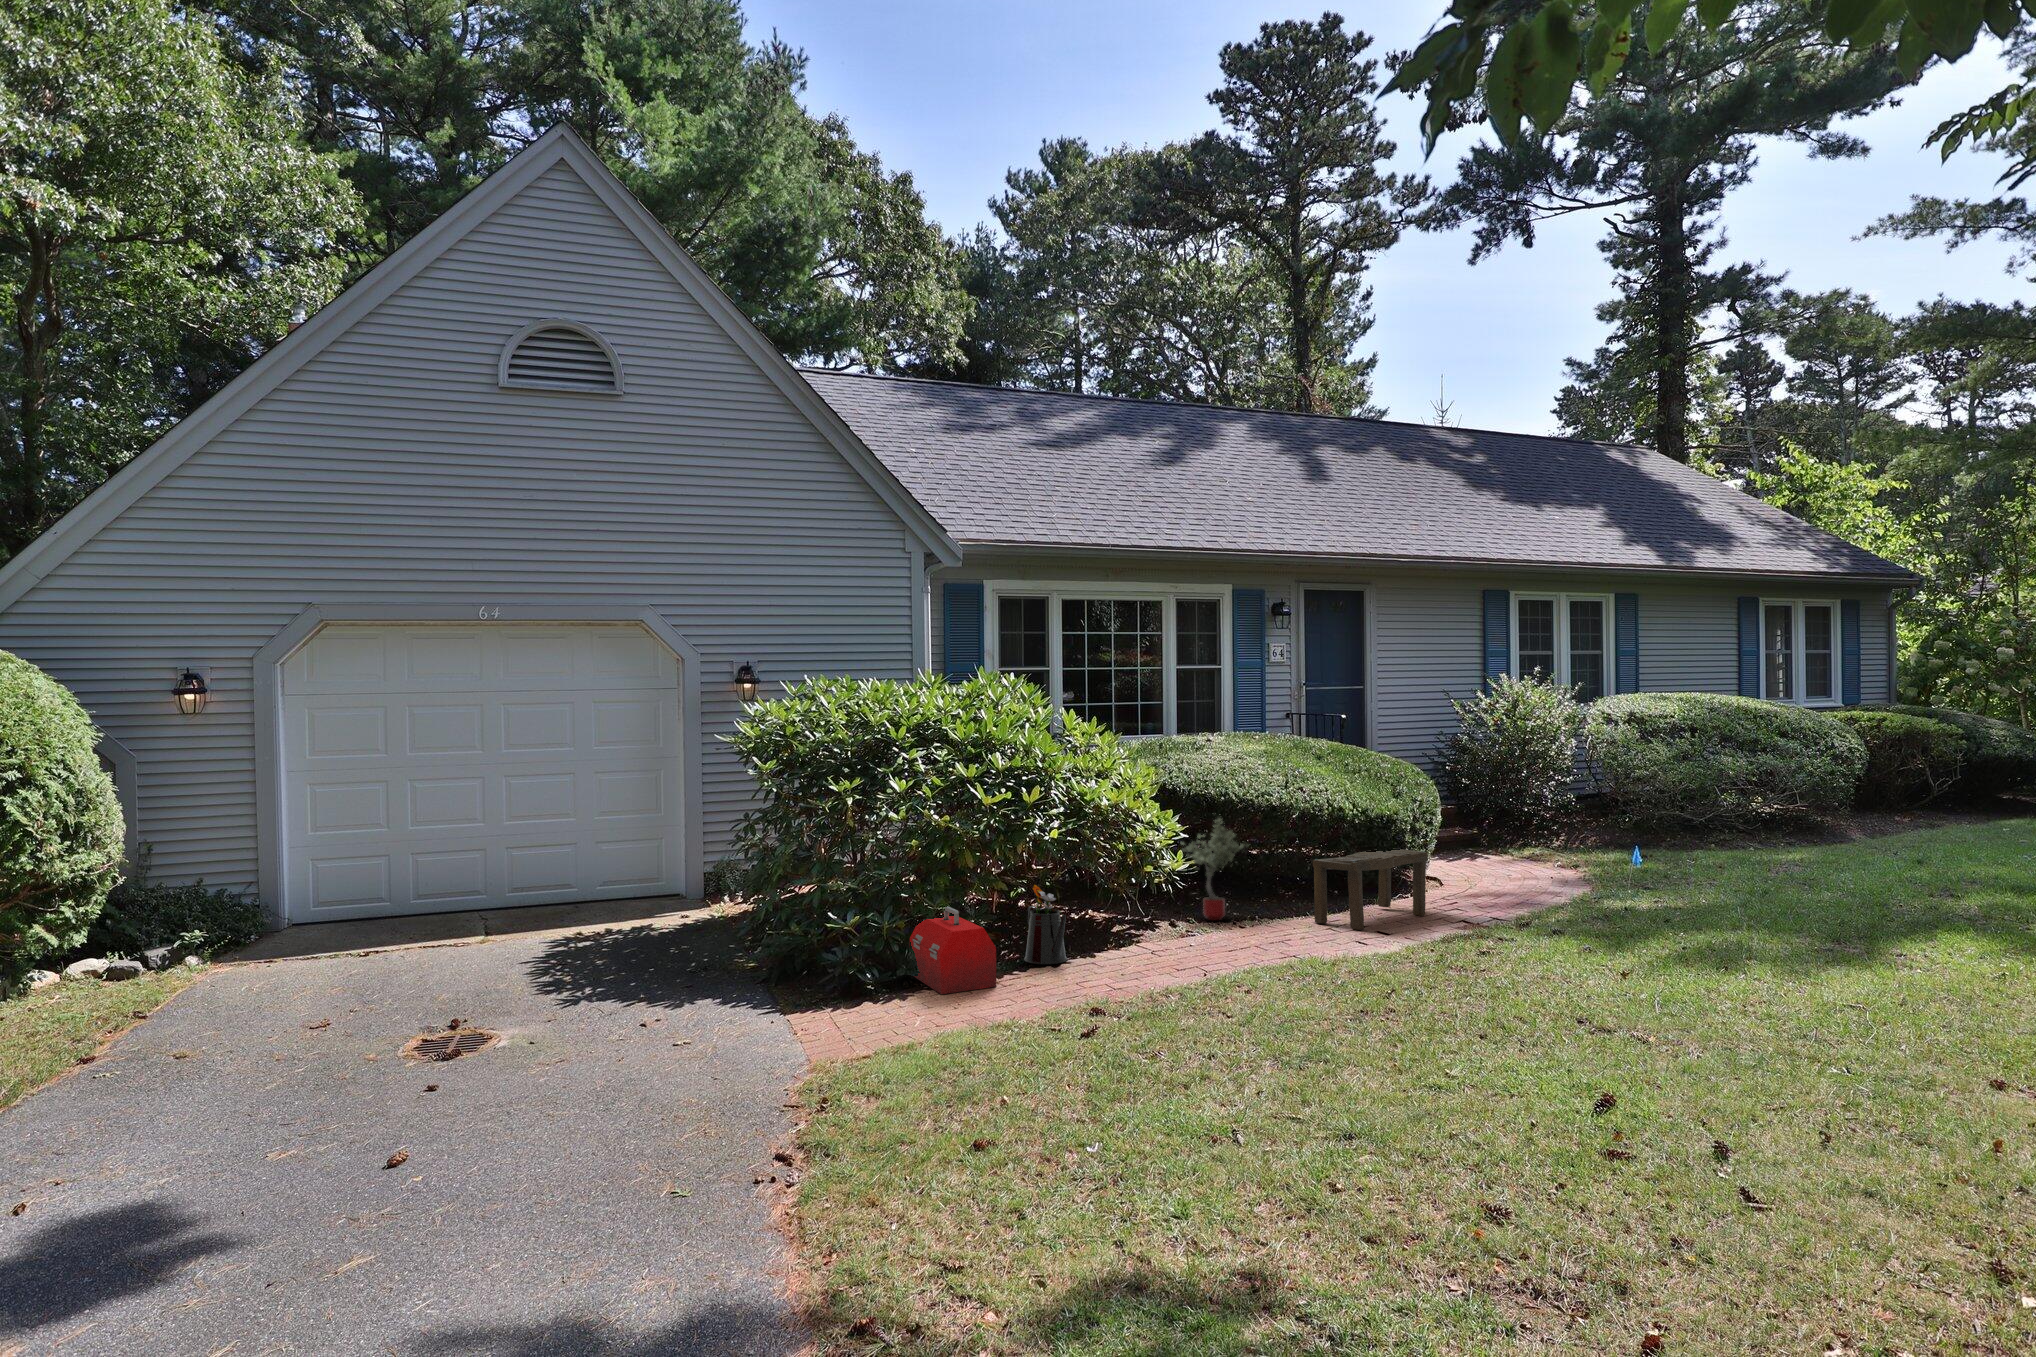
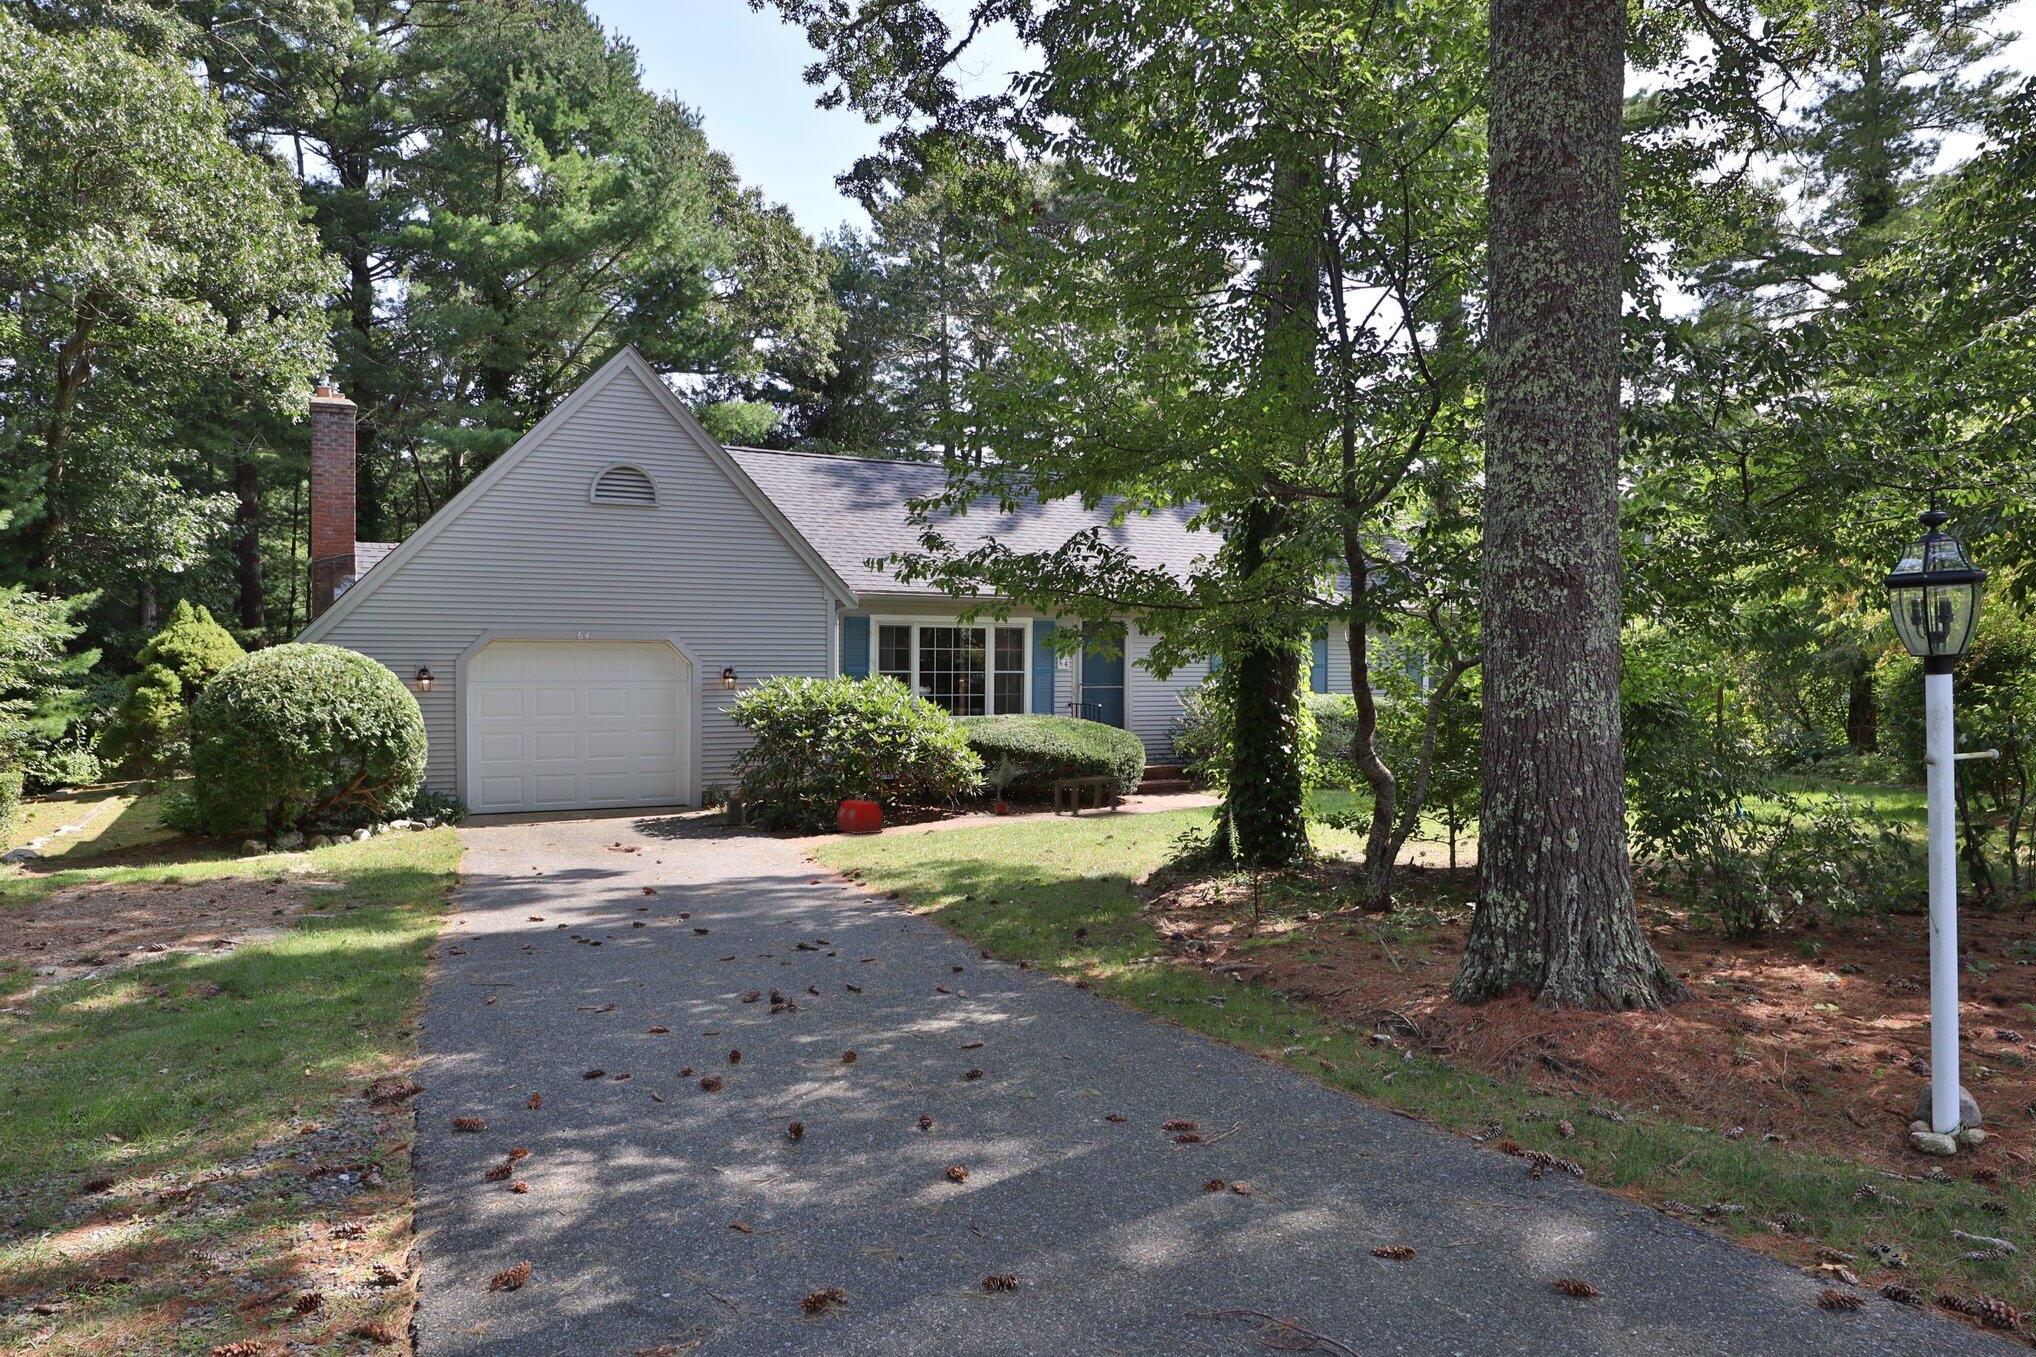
watering can: present [1024,885,1067,965] -> present [717,788,745,825]

